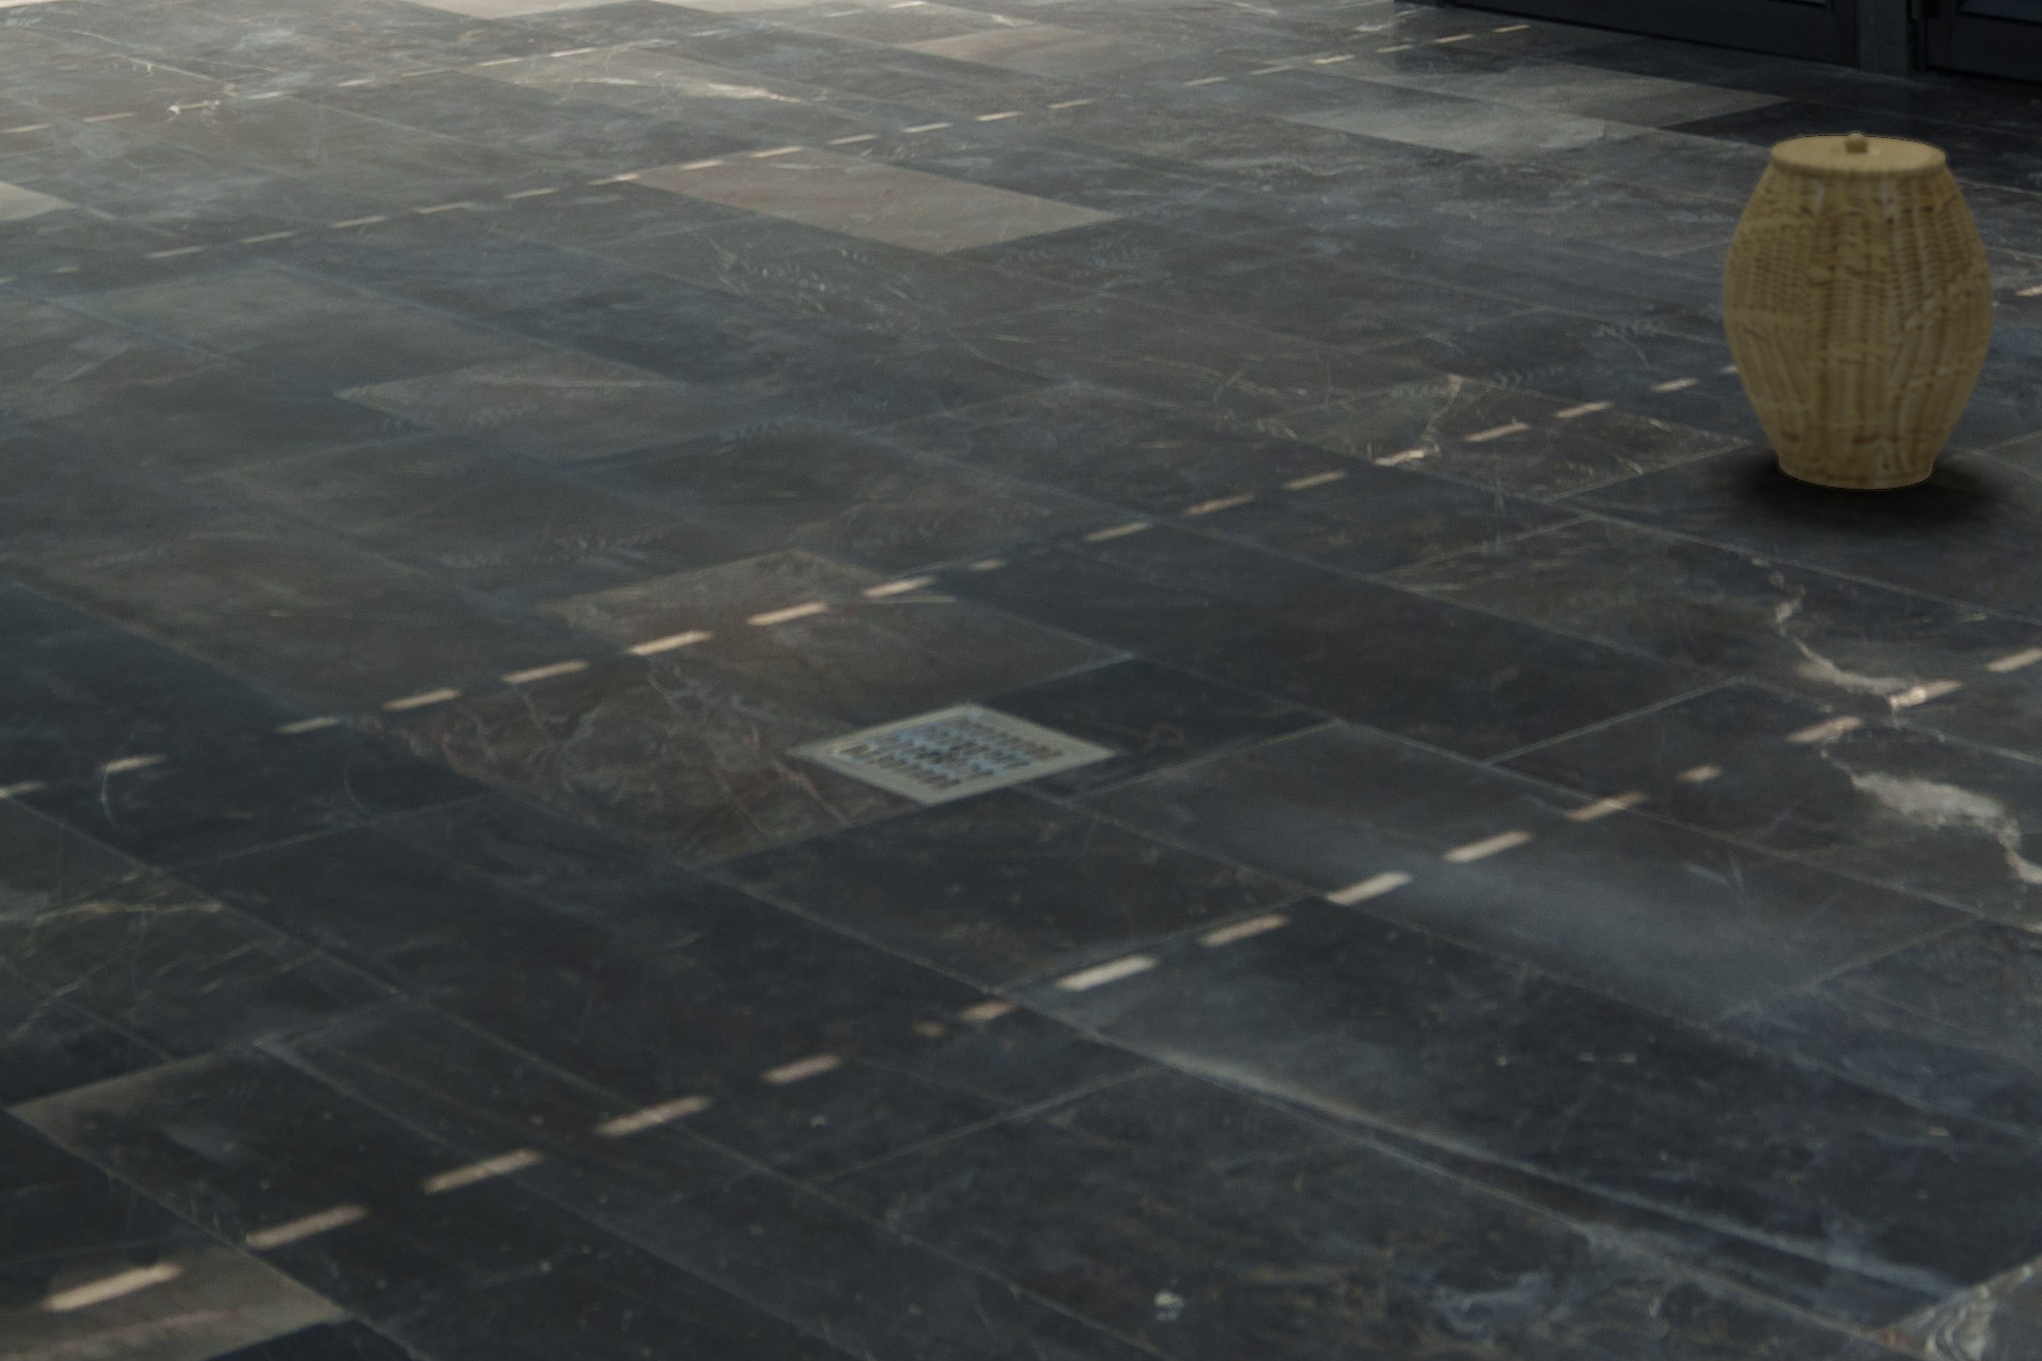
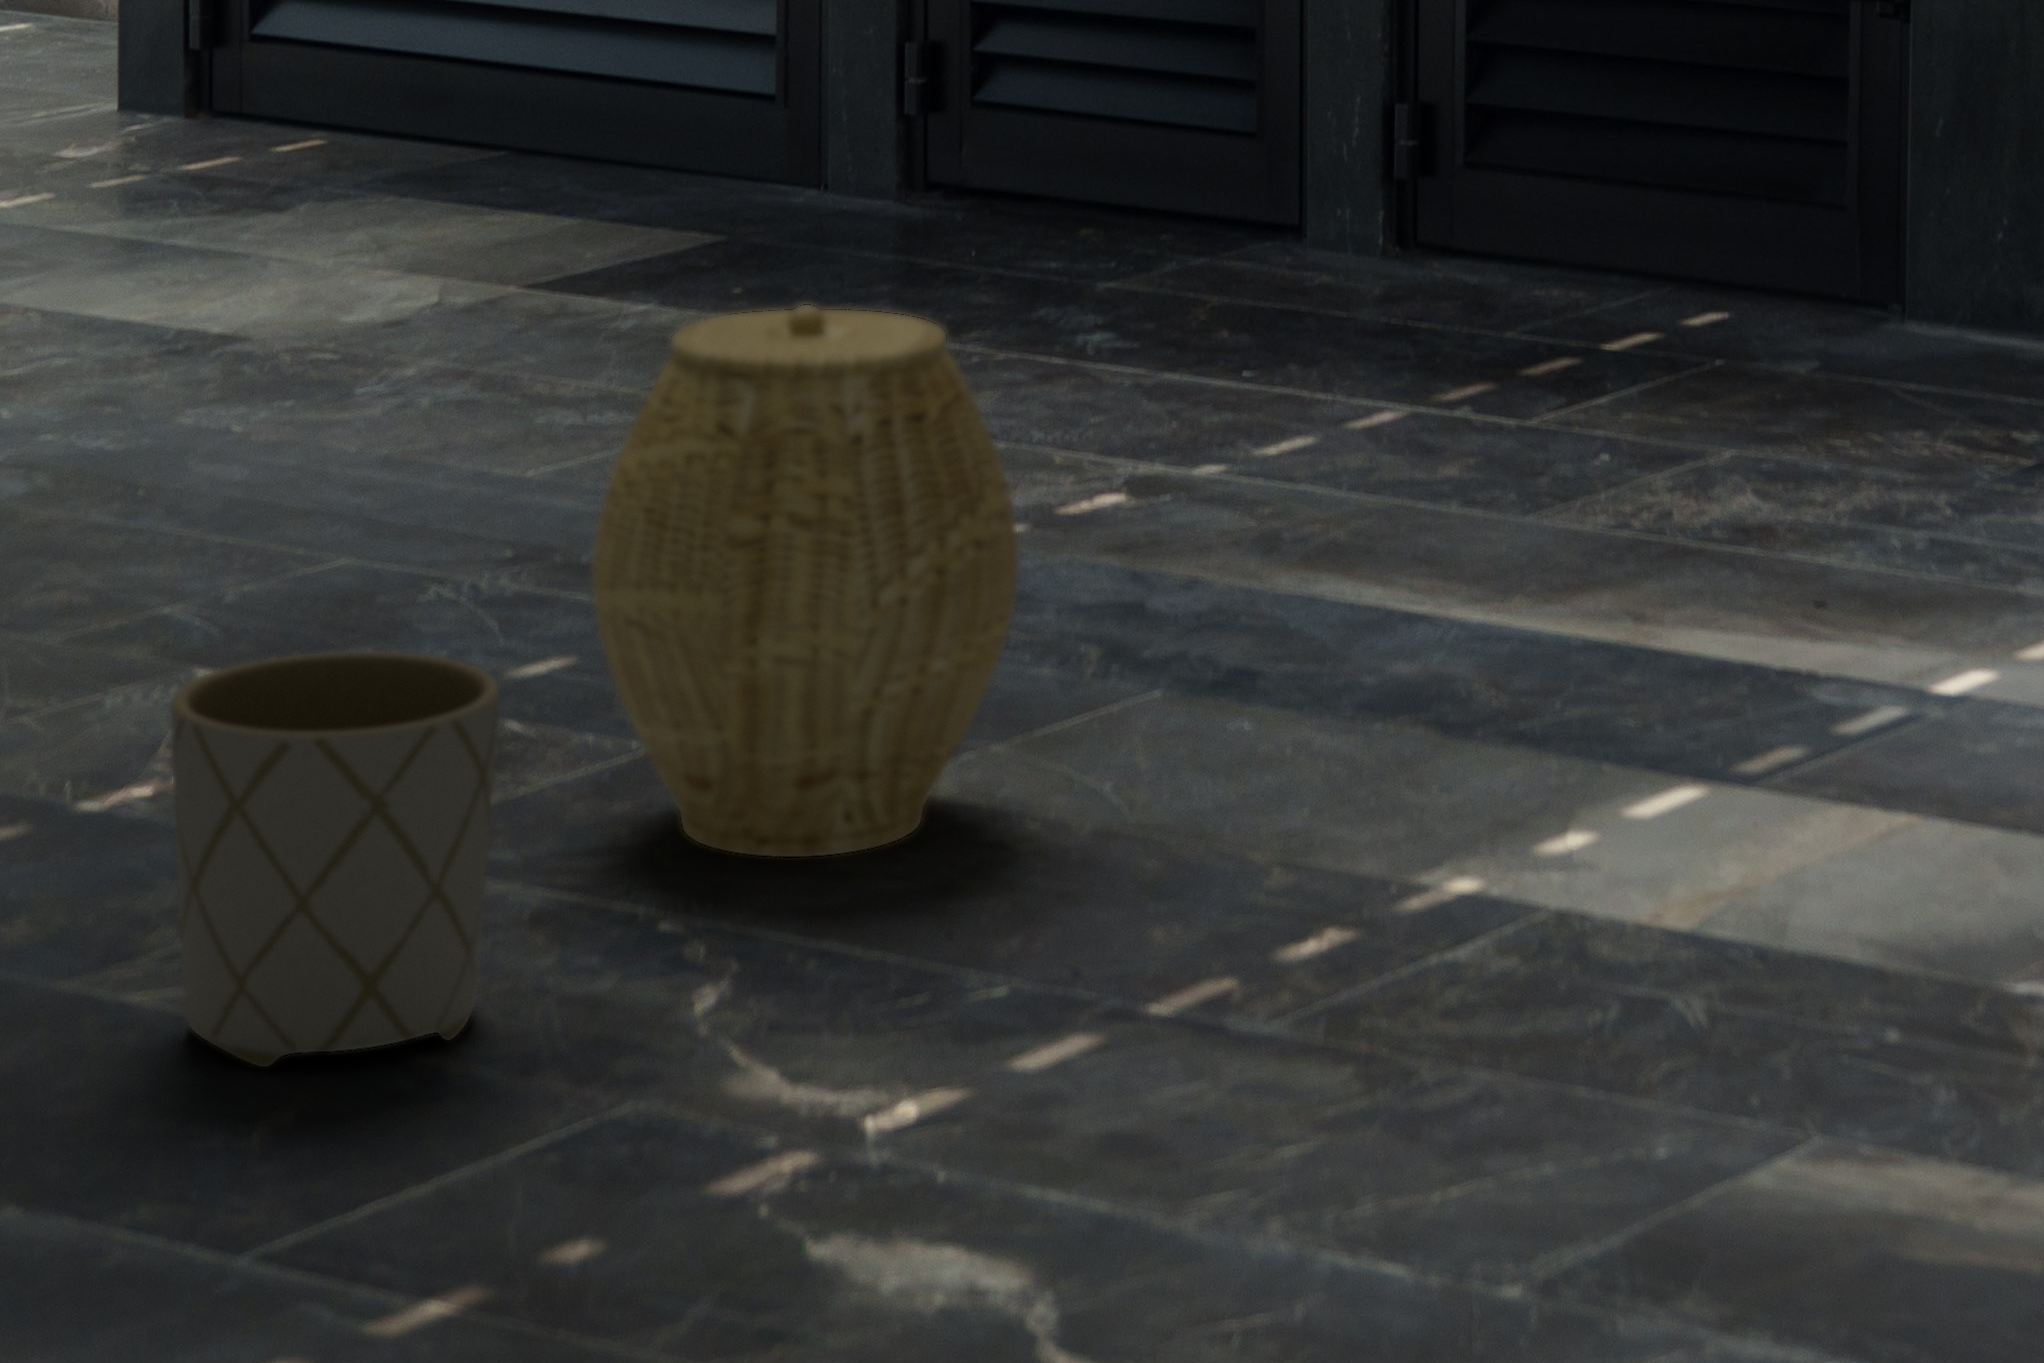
planter: none [1472,337,1670,592] -> present [171,651,500,1067]

